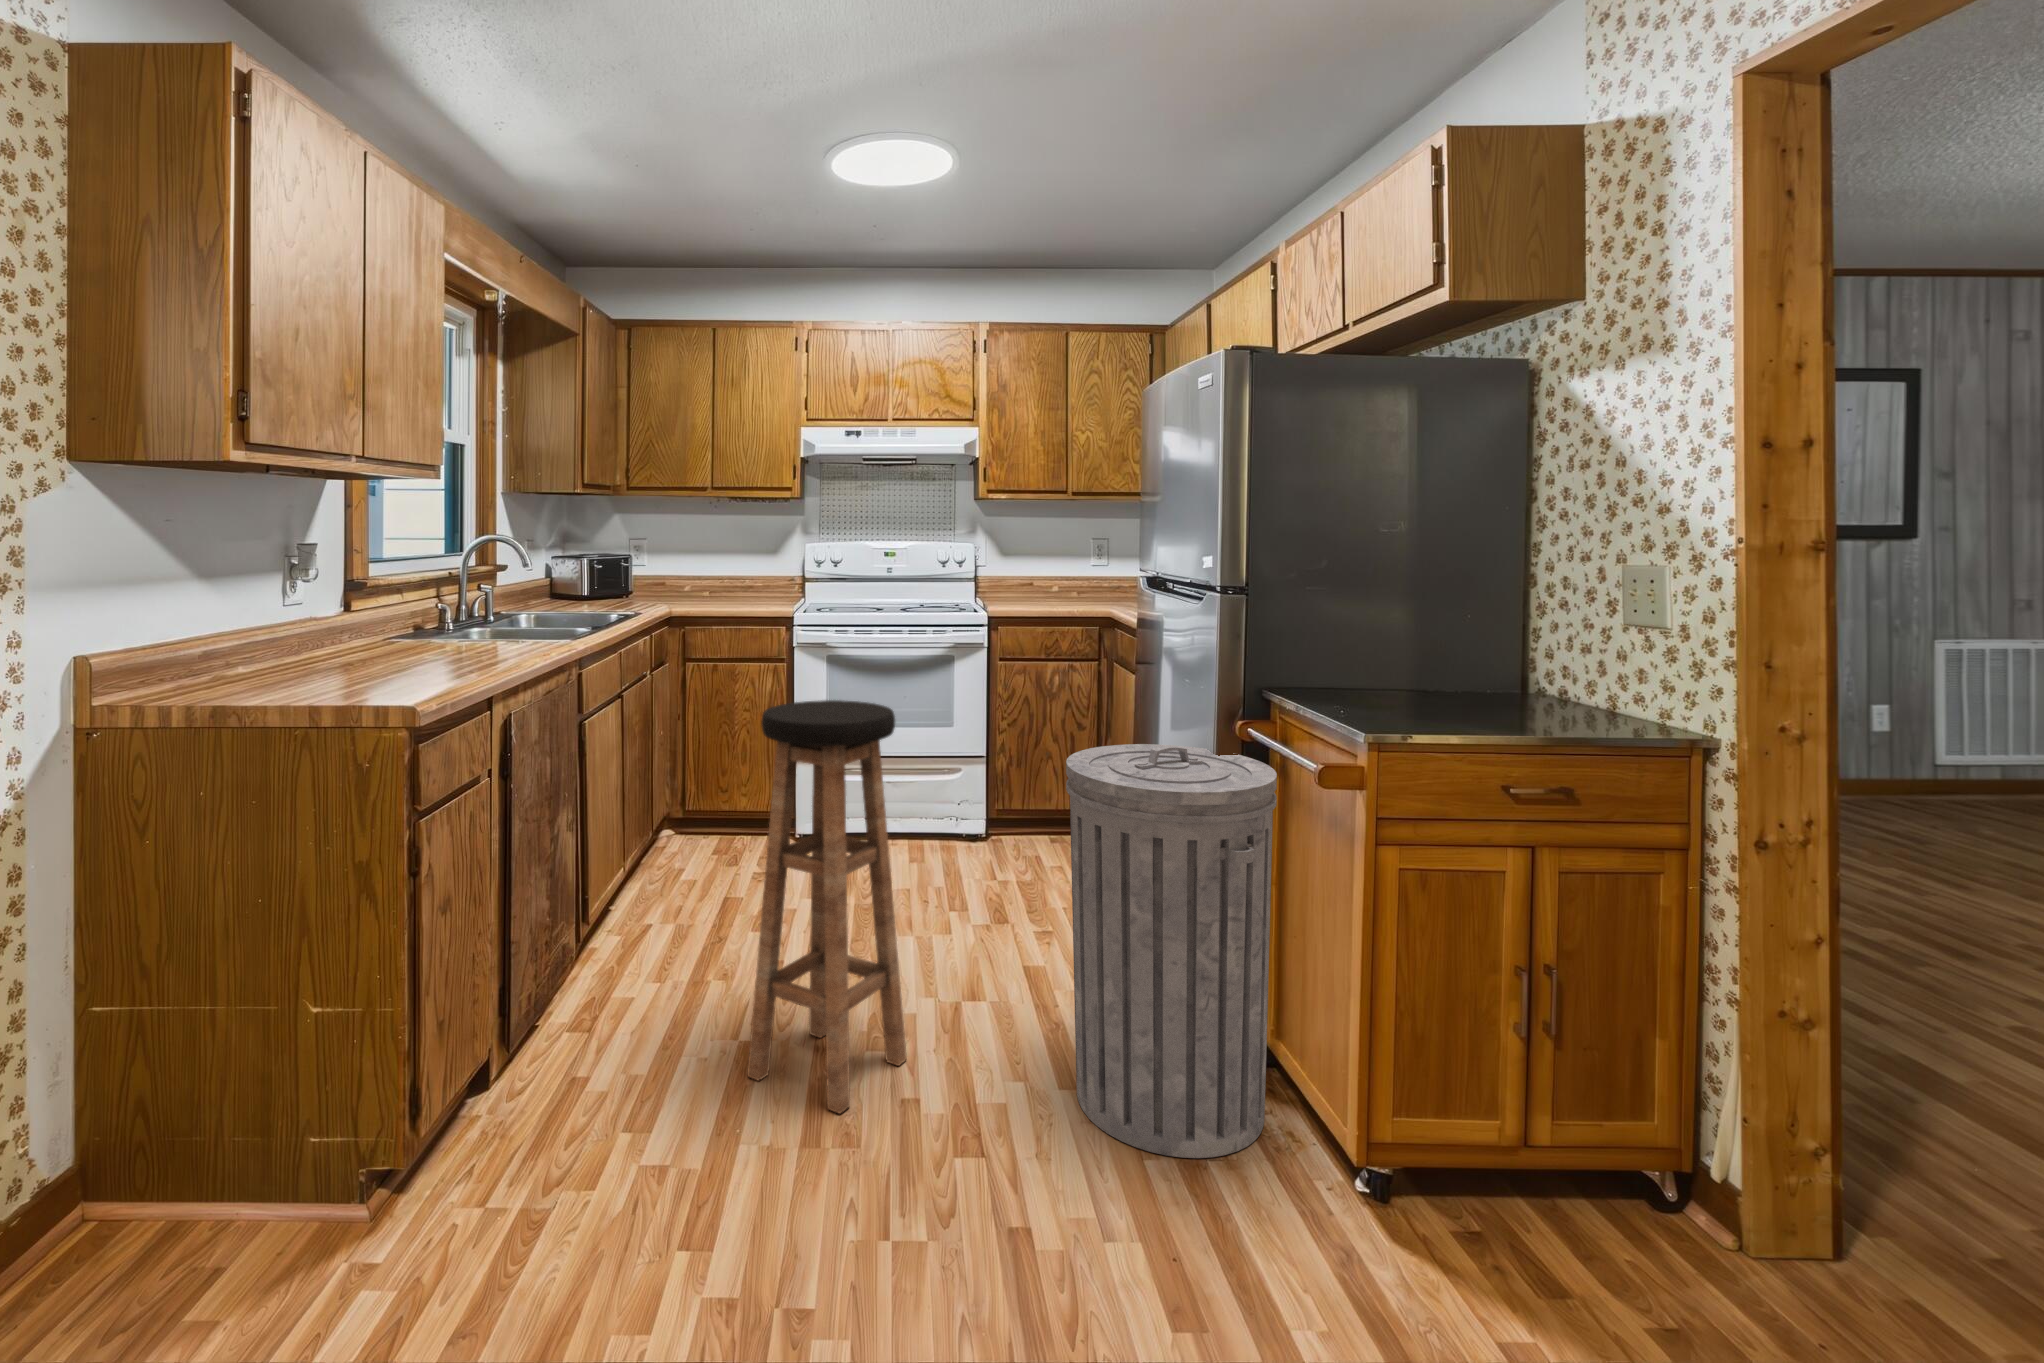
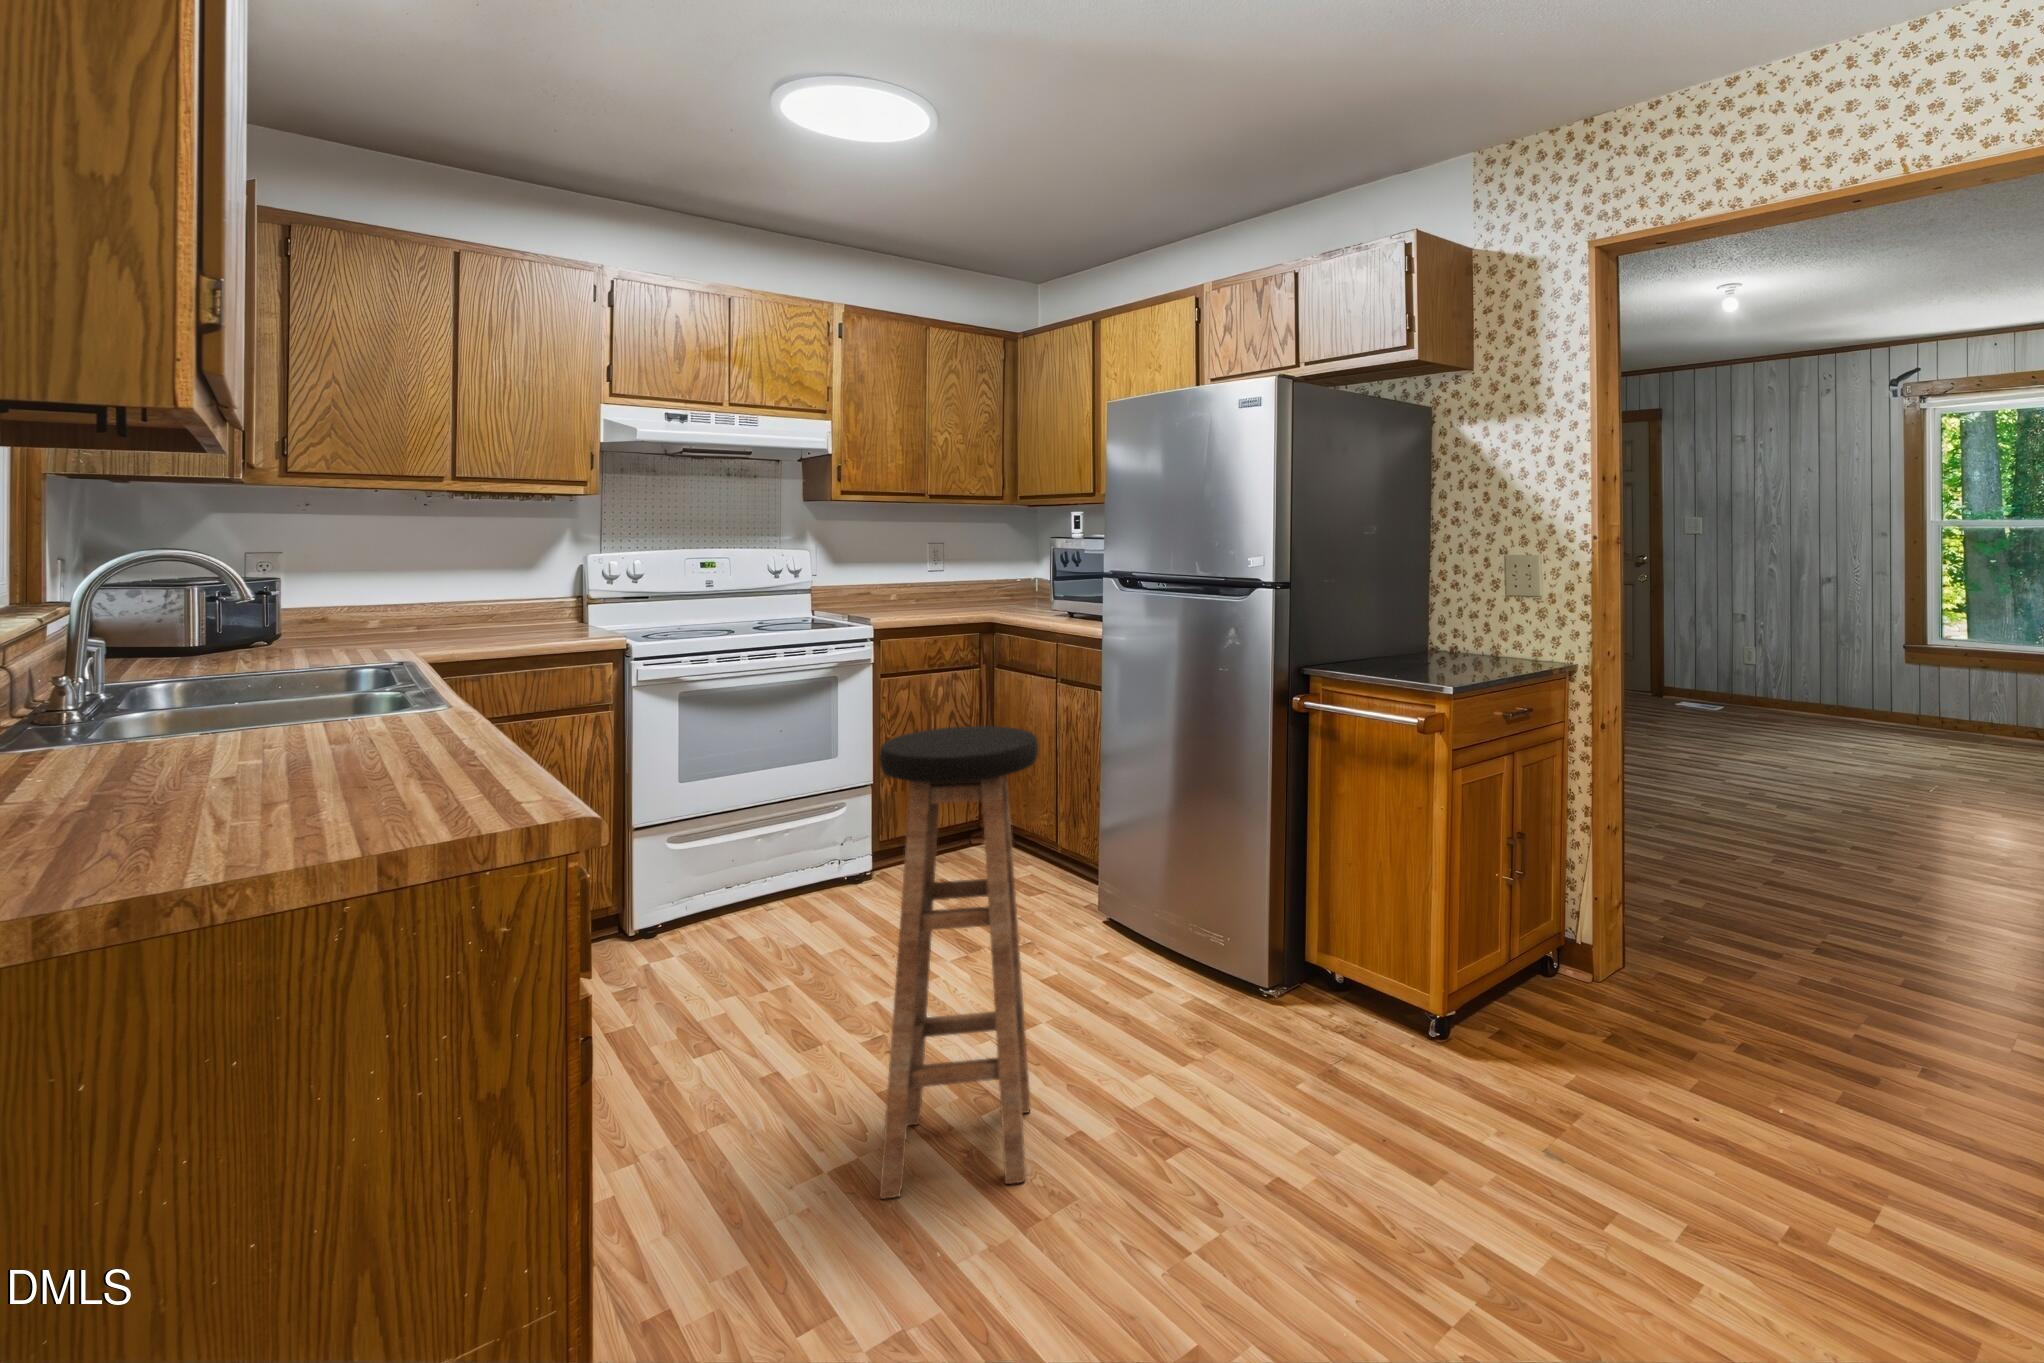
trash can: present [1066,744,1277,1158] -> none [1178,723,1359,1083]

